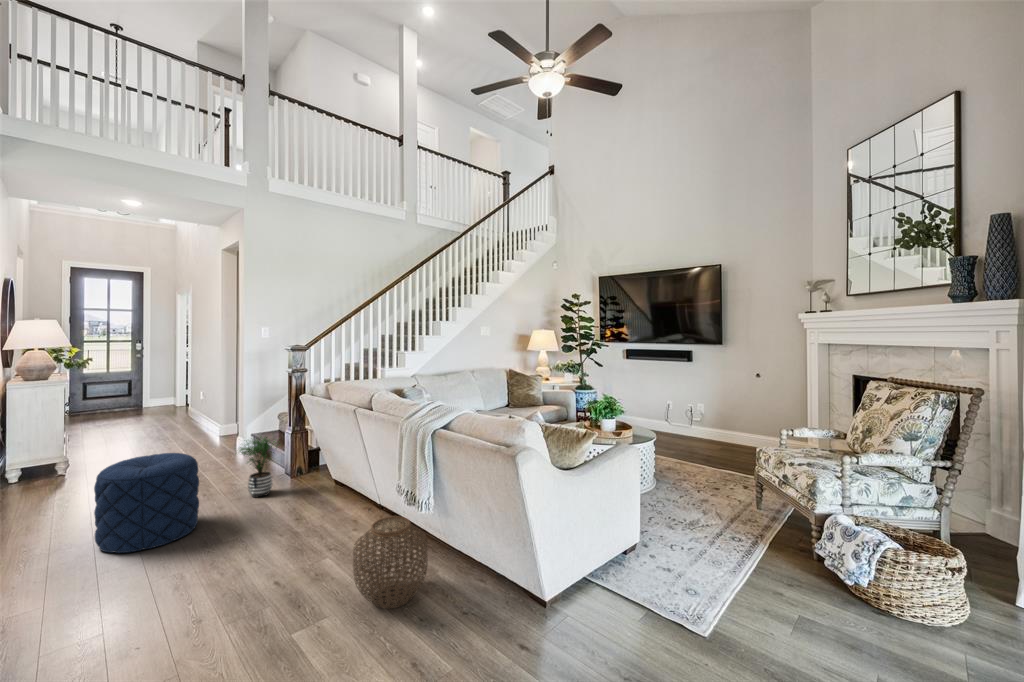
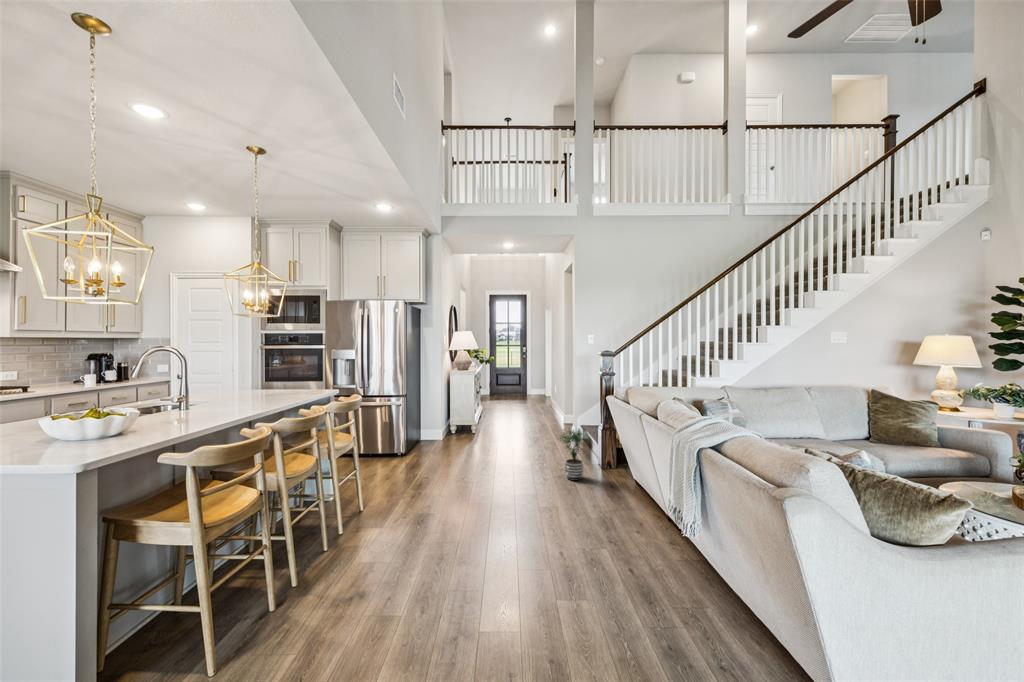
pouf: present [94,453,199,553] -> none [466,430,527,499]
woven basket: present [353,516,428,609] -> none [610,527,687,624]

